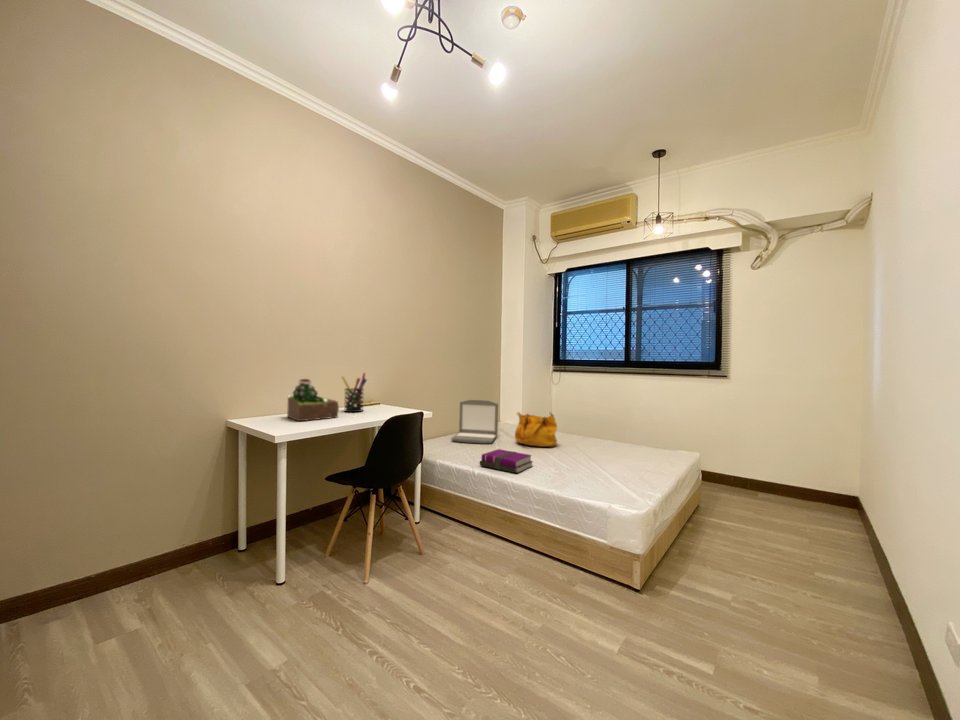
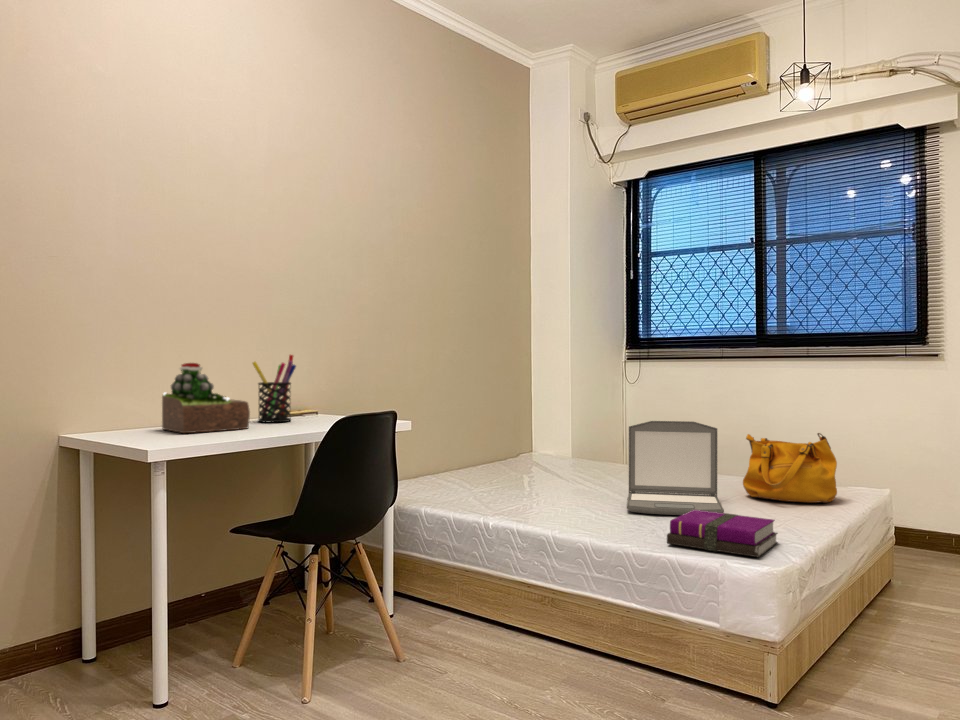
laptop: present [451,400,498,444] -> present [627,421,724,515]
handbag: present [515,412,557,447] -> present [743,433,837,503]
notebook: present [480,449,533,473] -> present [667,510,778,557]

